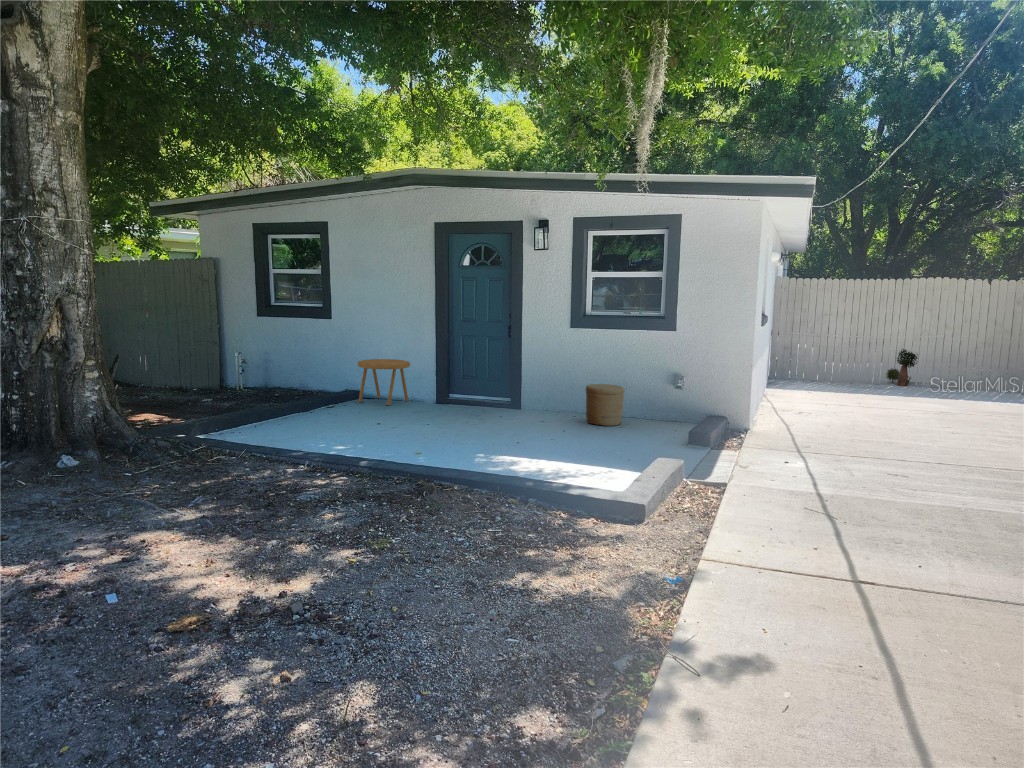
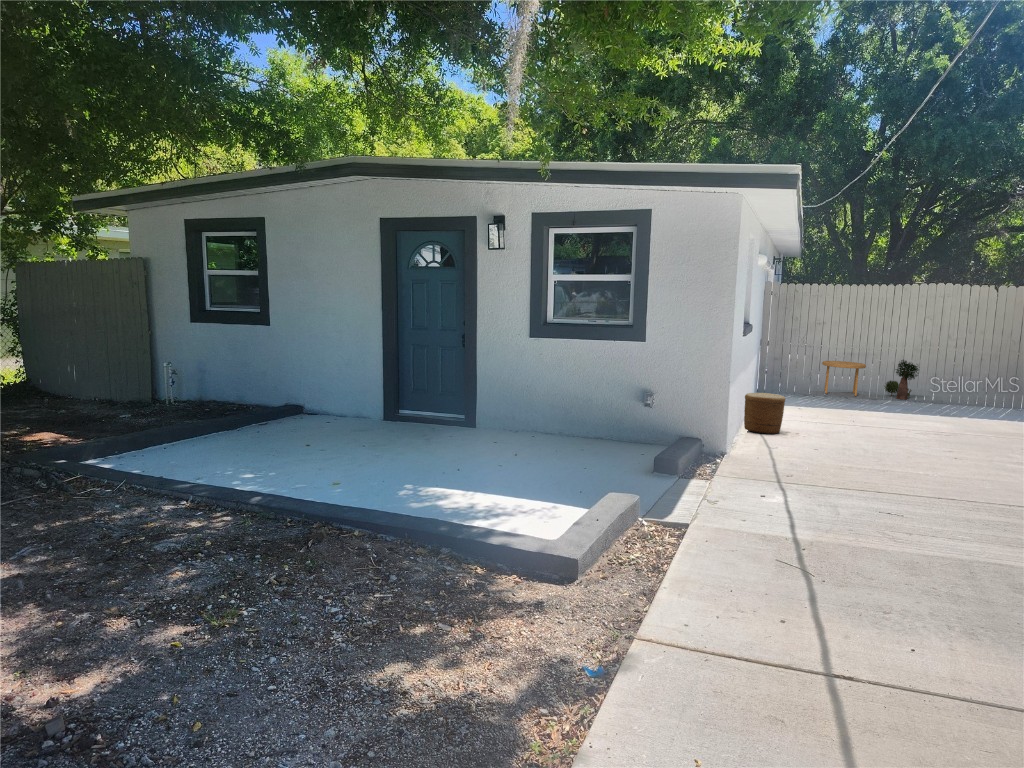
side table: present [358,359,410,406] -> present [822,361,866,396]
woven basket: present [586,384,624,426] -> present [744,393,785,434]

